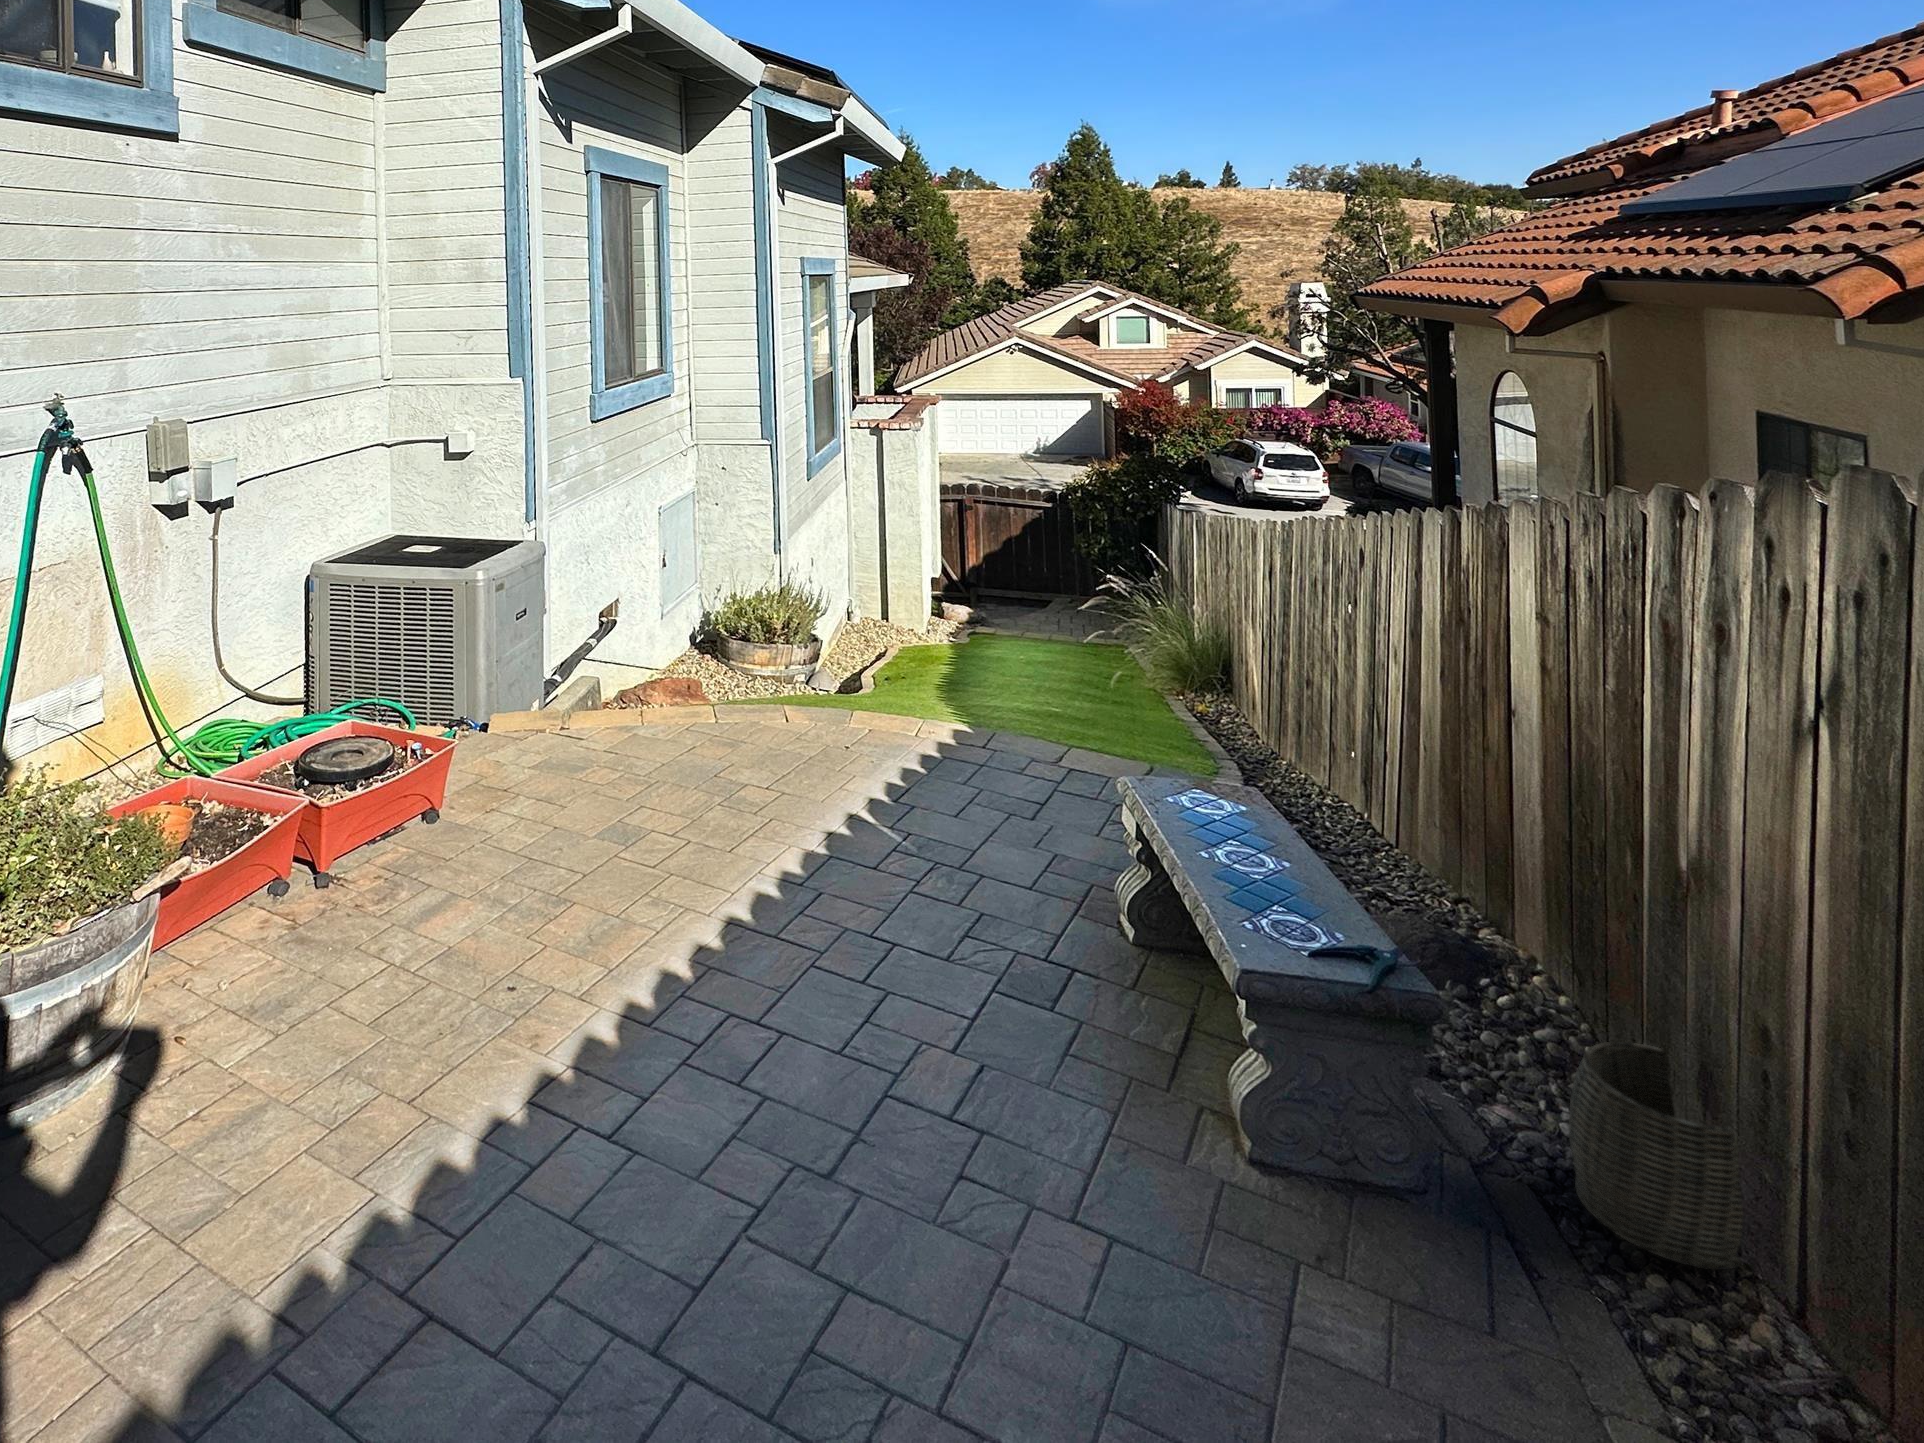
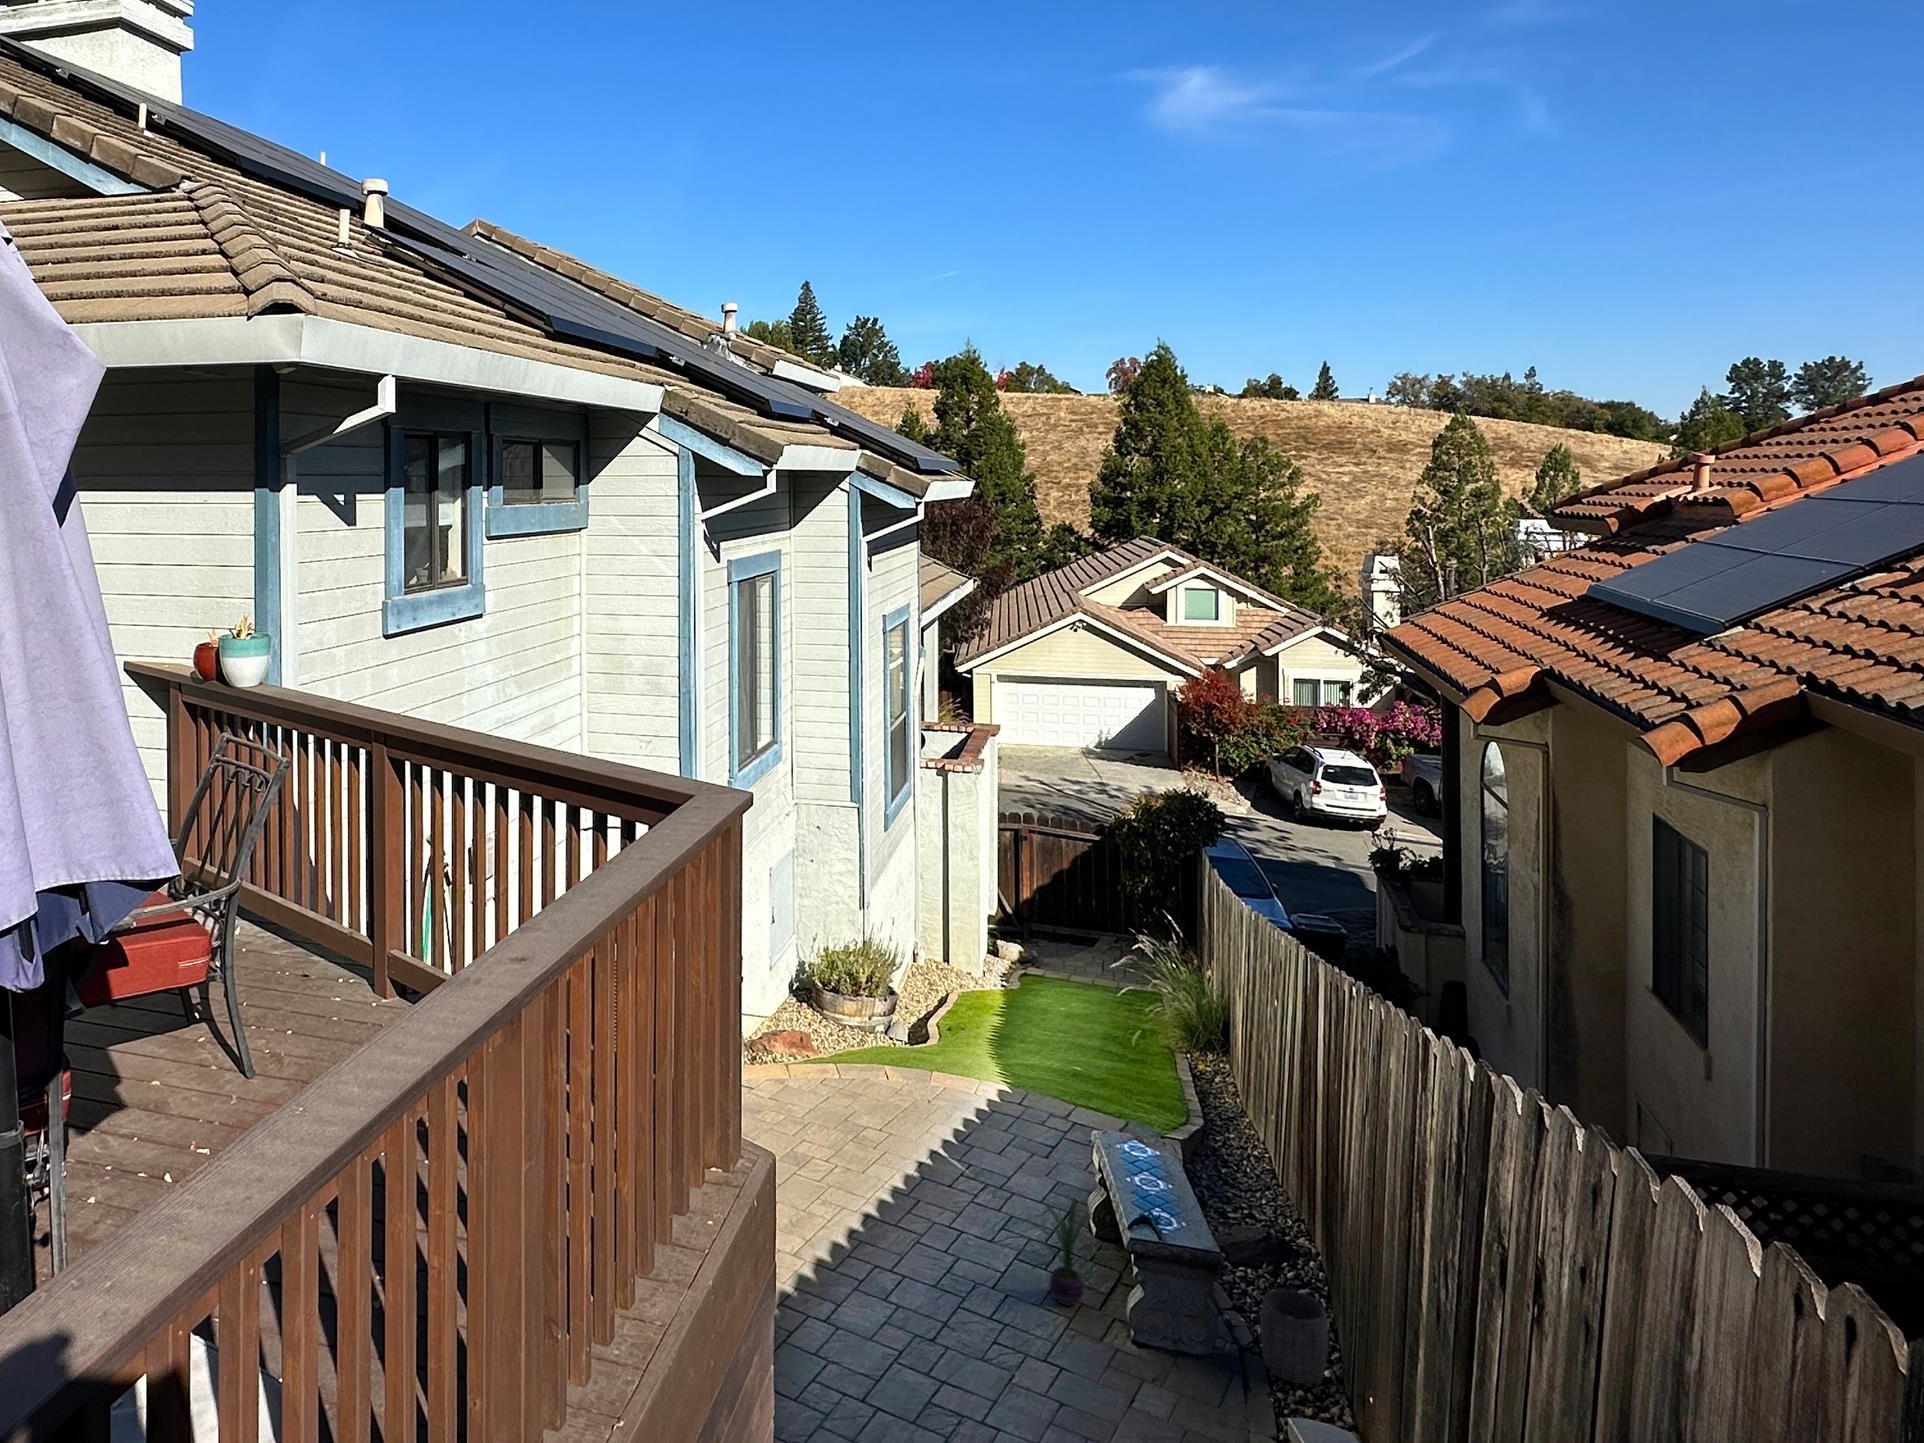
decorative plant: none [1002,873,1217,1083] -> present [1030,1199,1117,1306]

